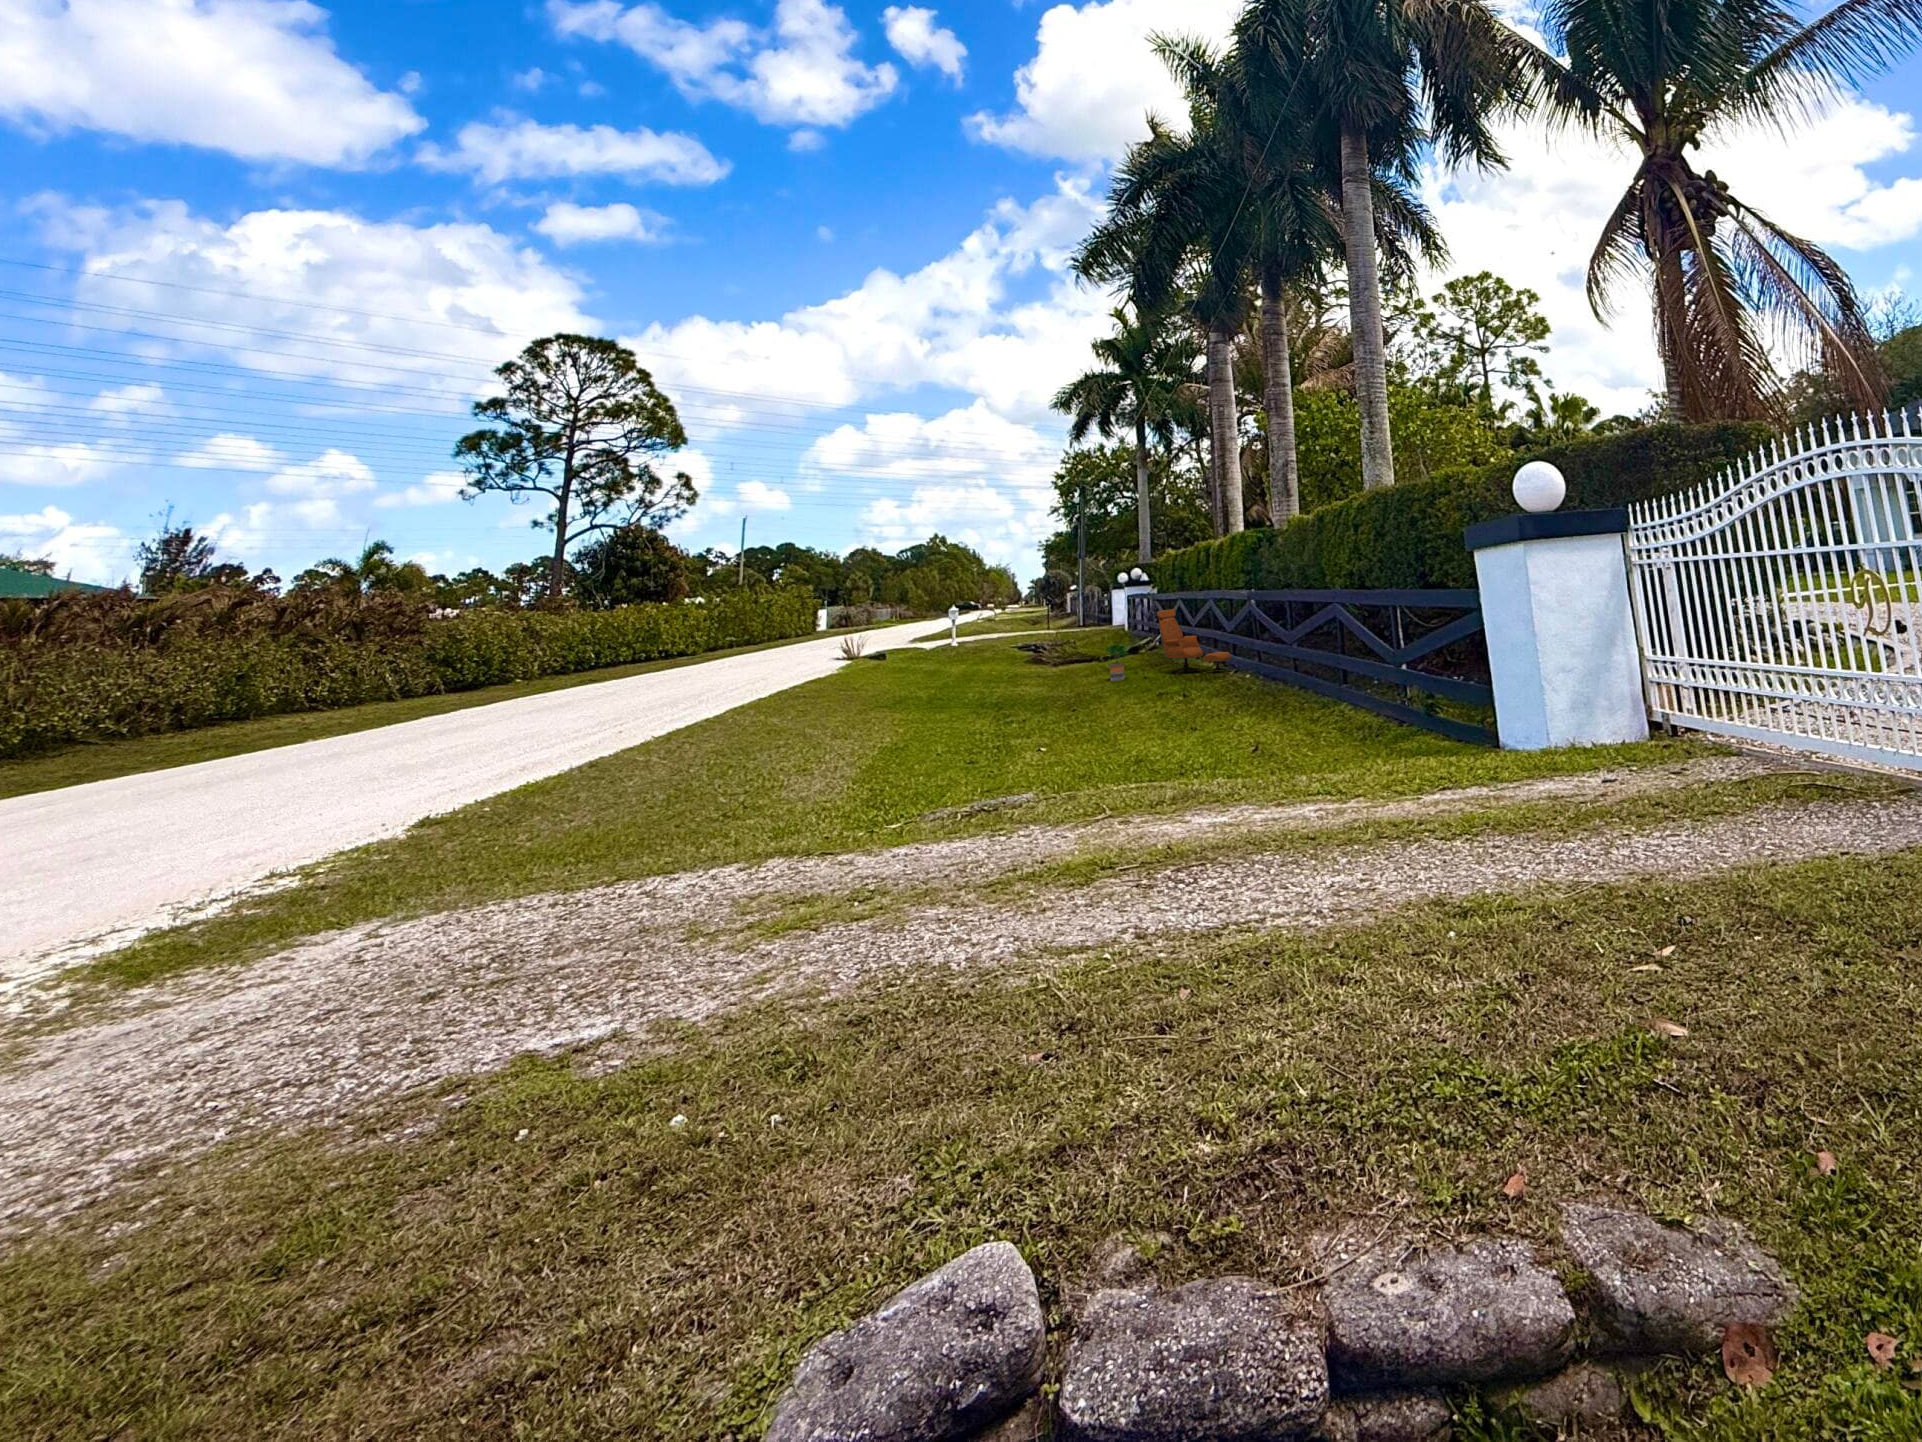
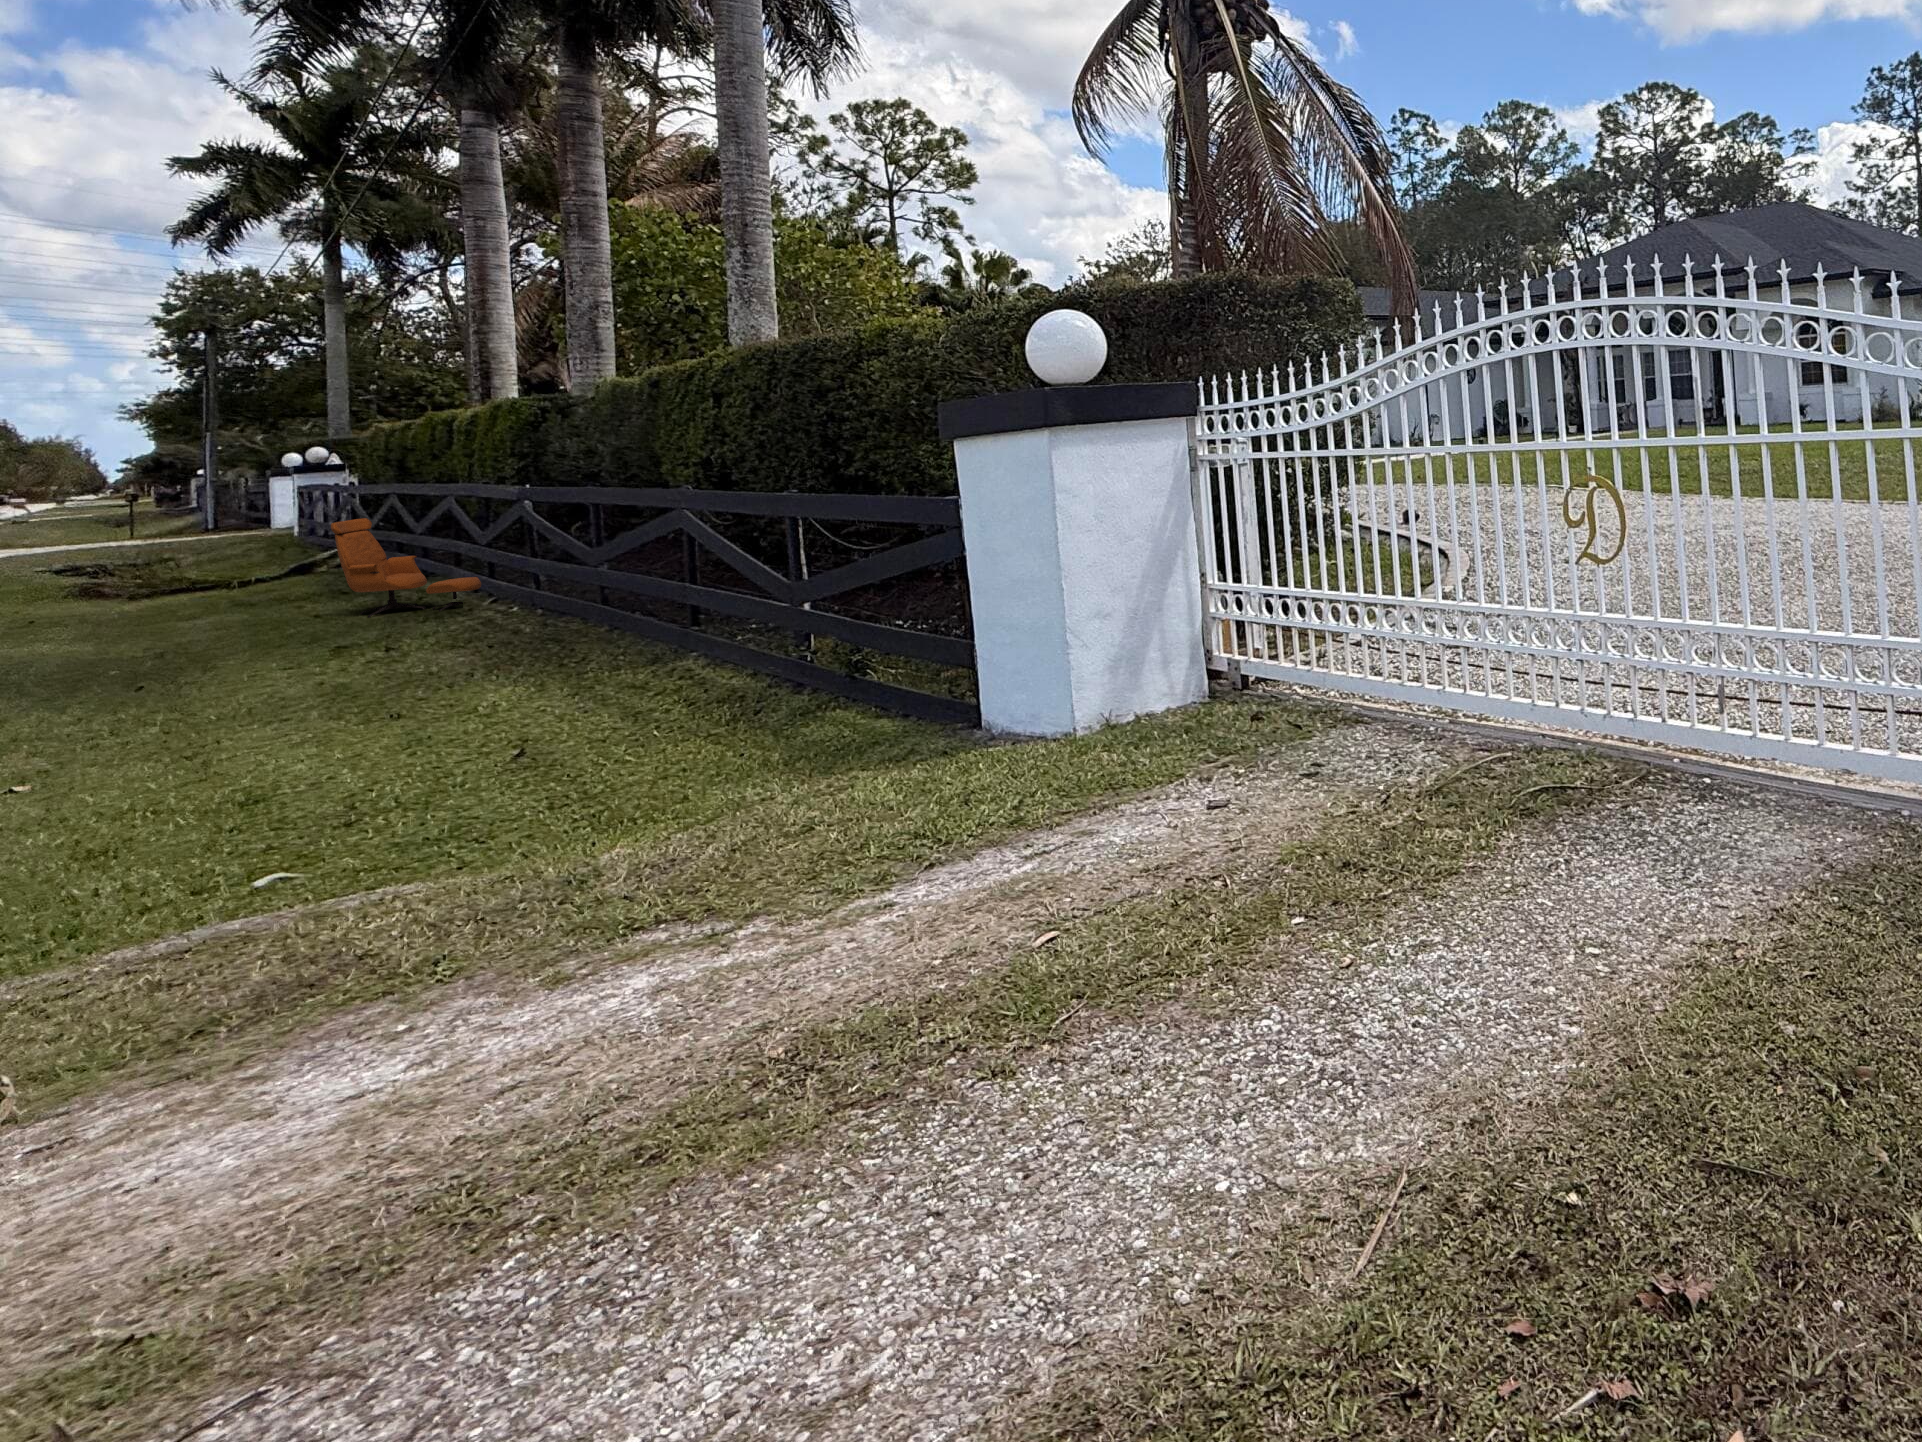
potted tree: present [1106,644,1128,681] -> none [211,577,268,637]

